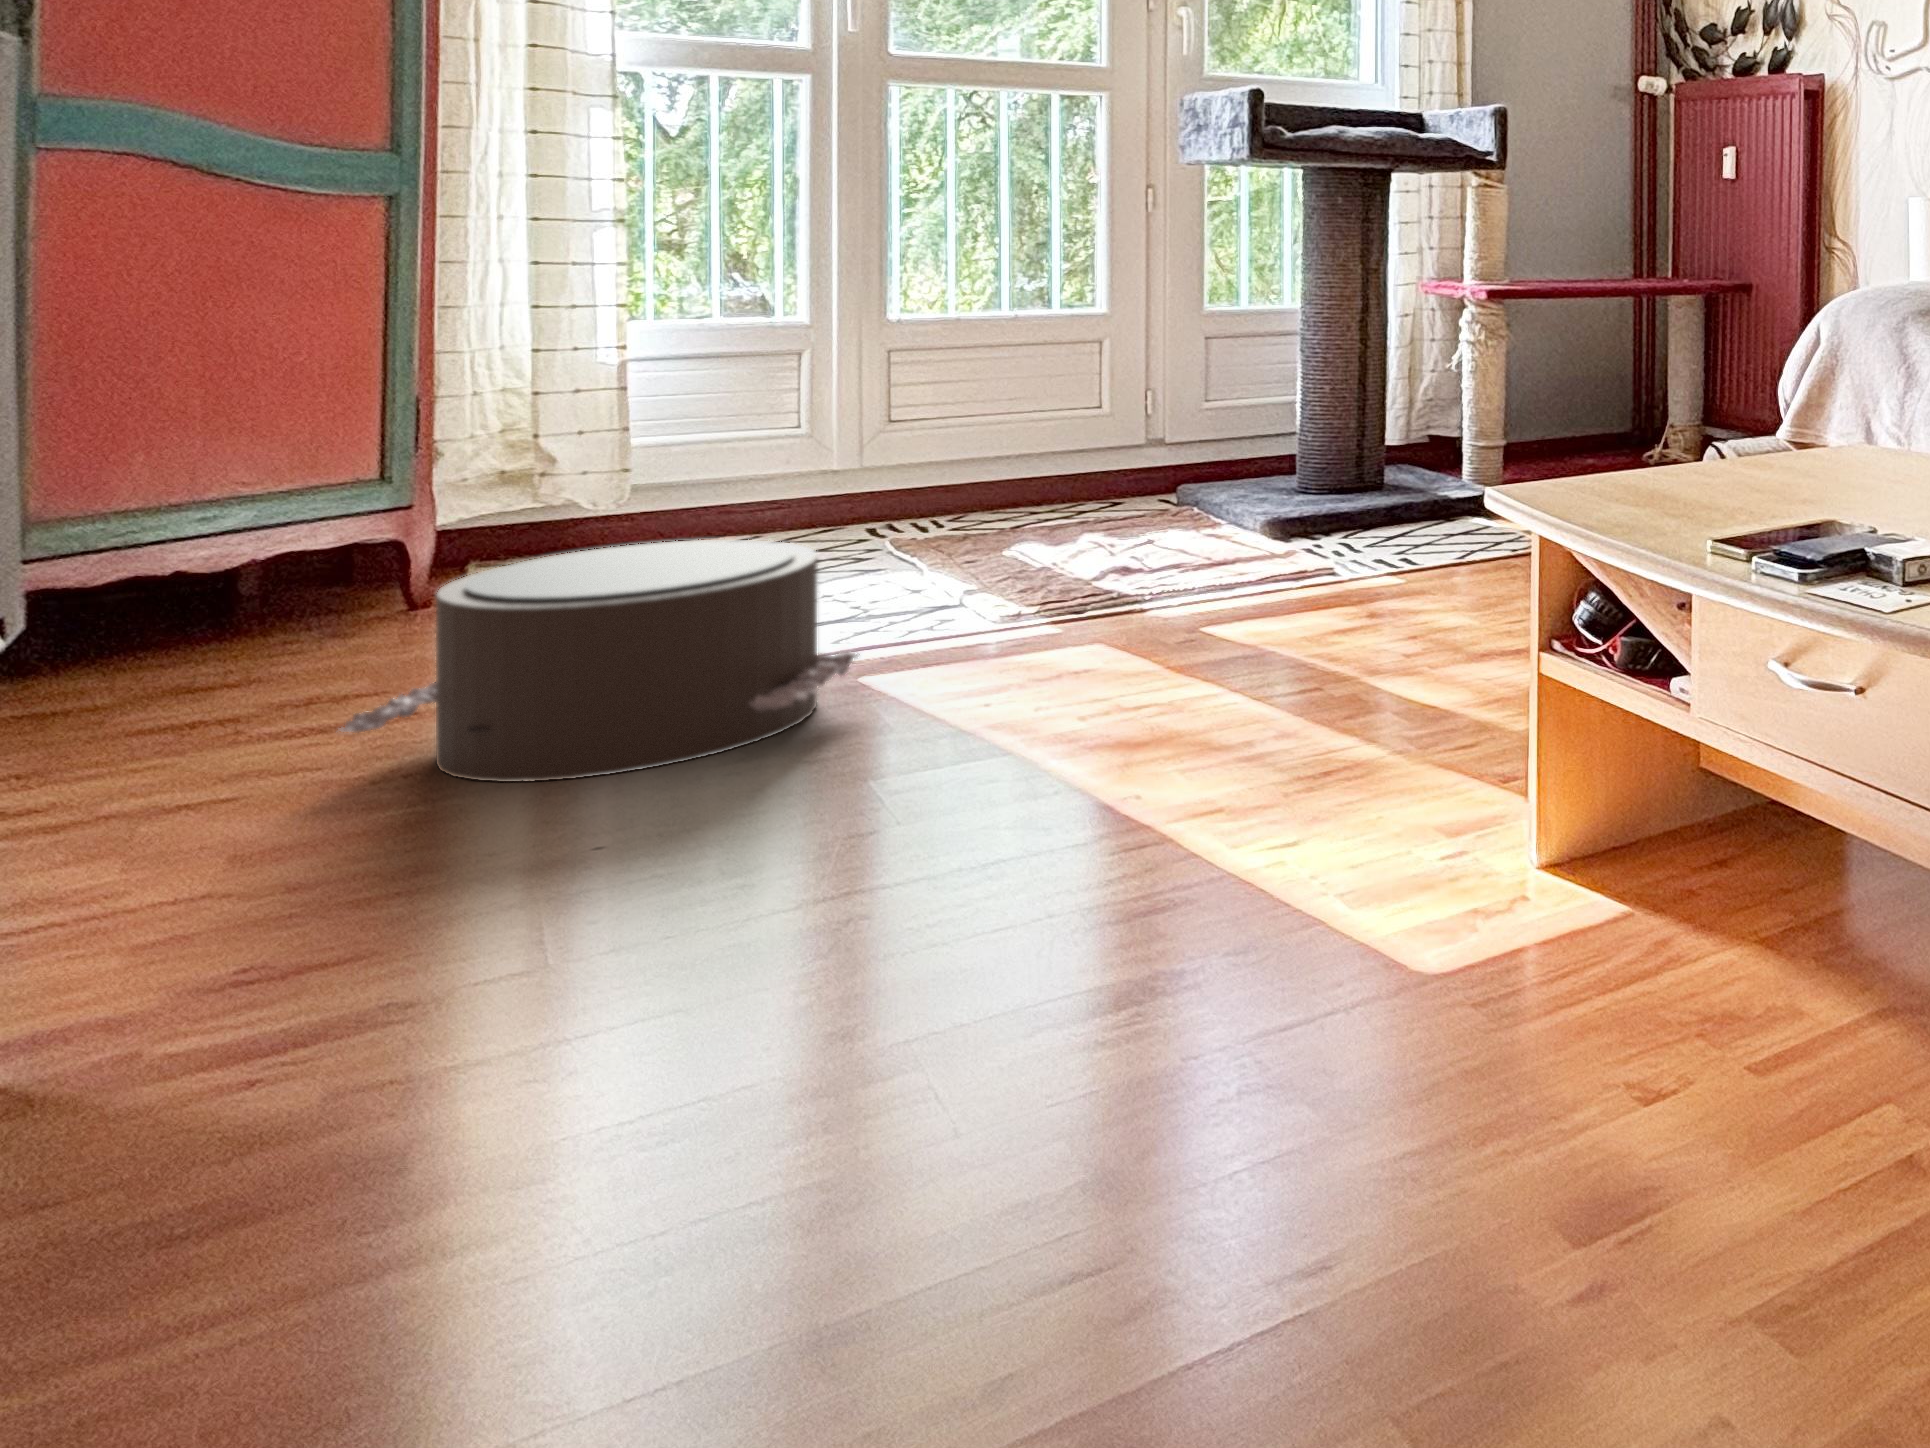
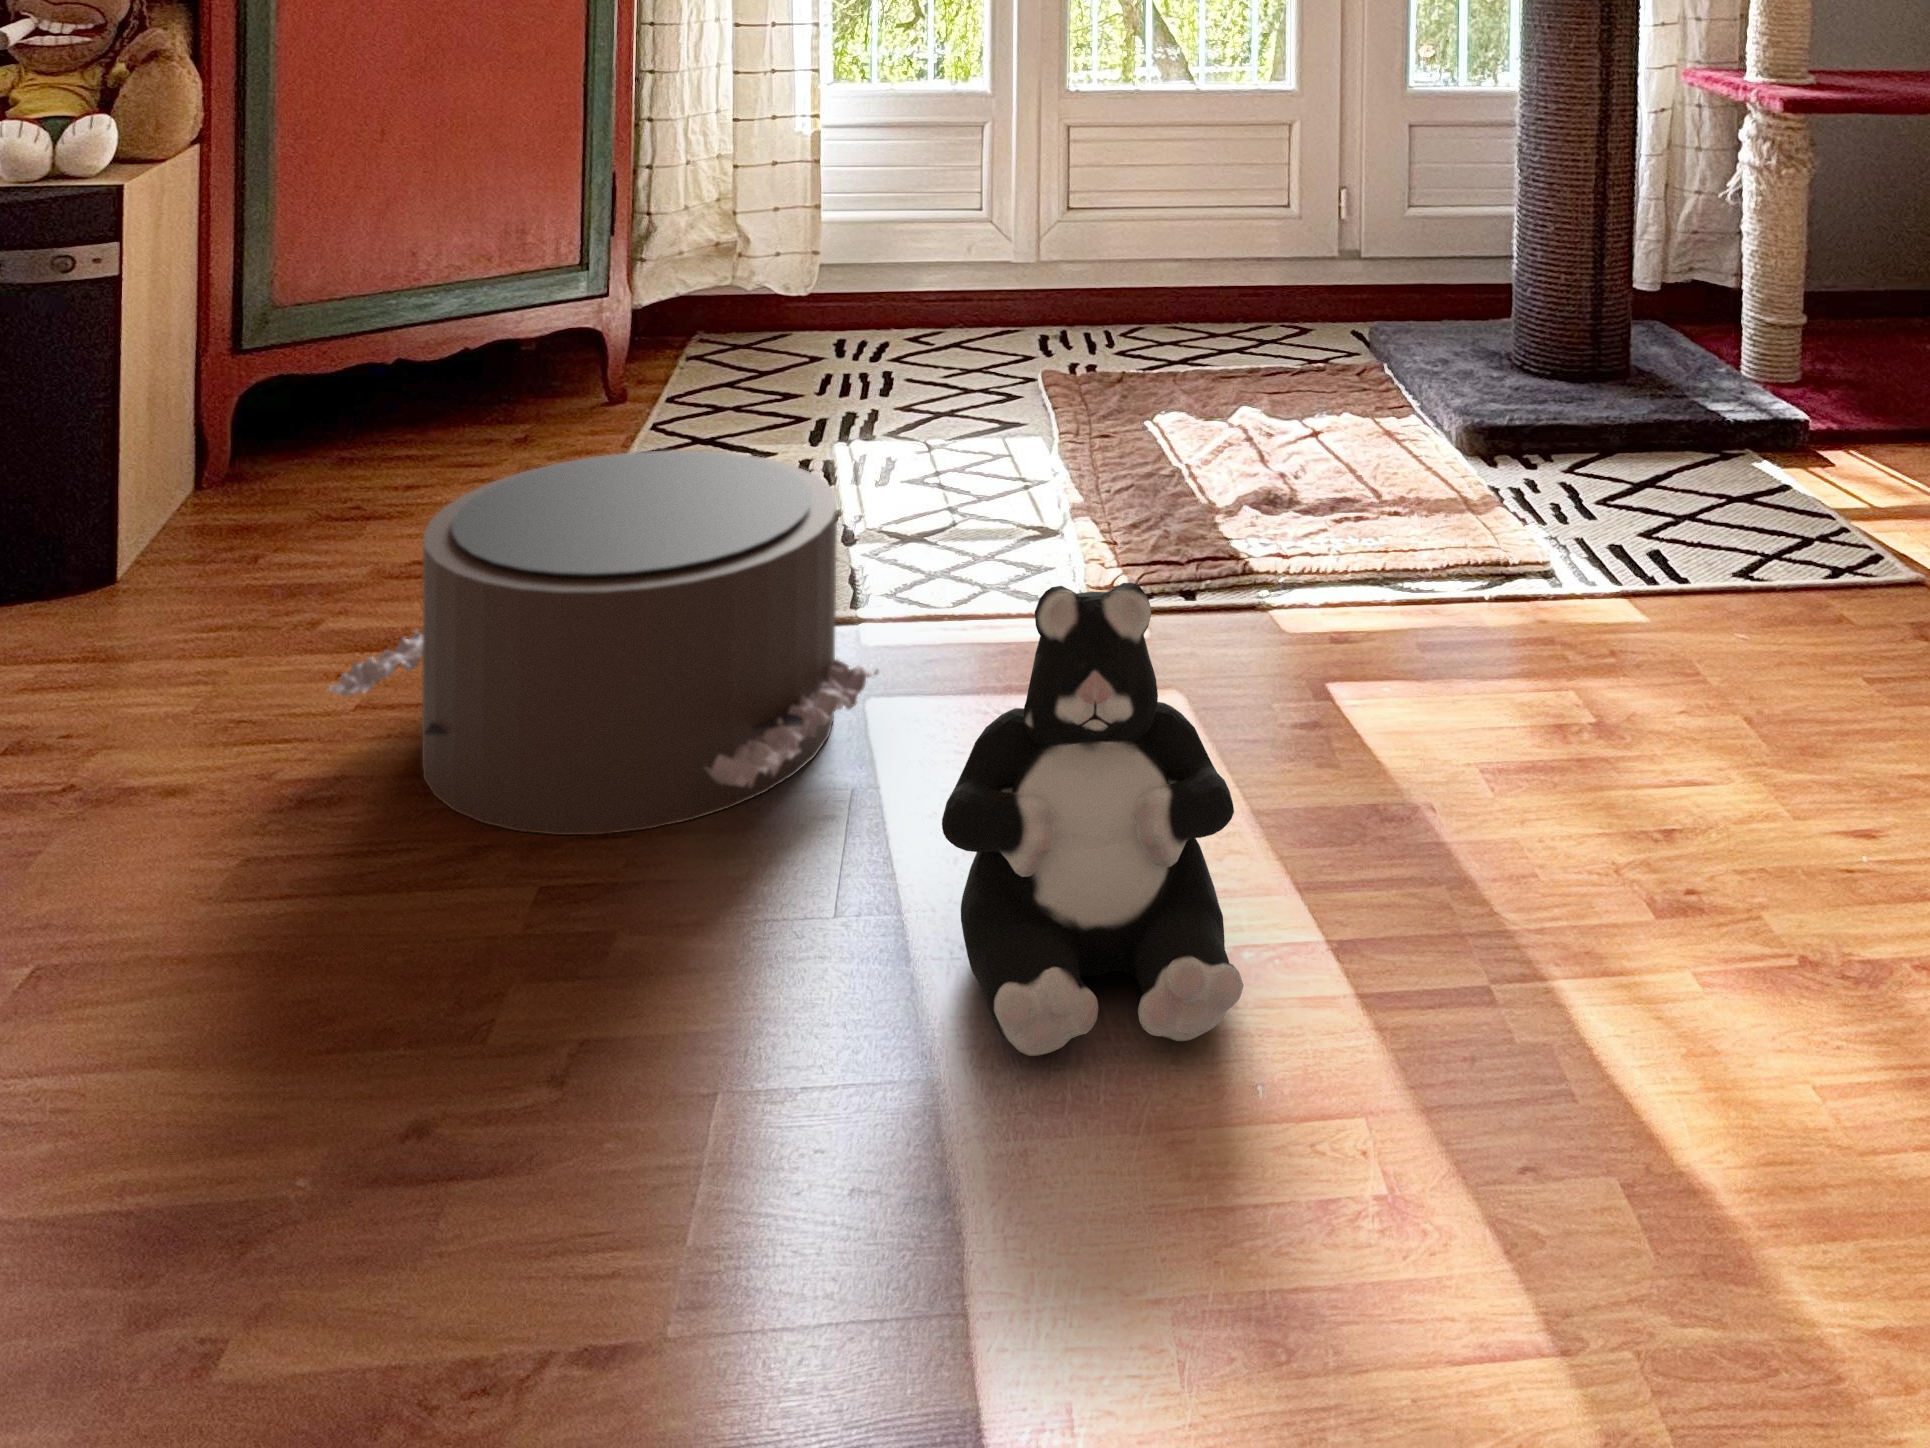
plush toy: none [966,526,1179,765] -> present [942,583,1244,1056]

